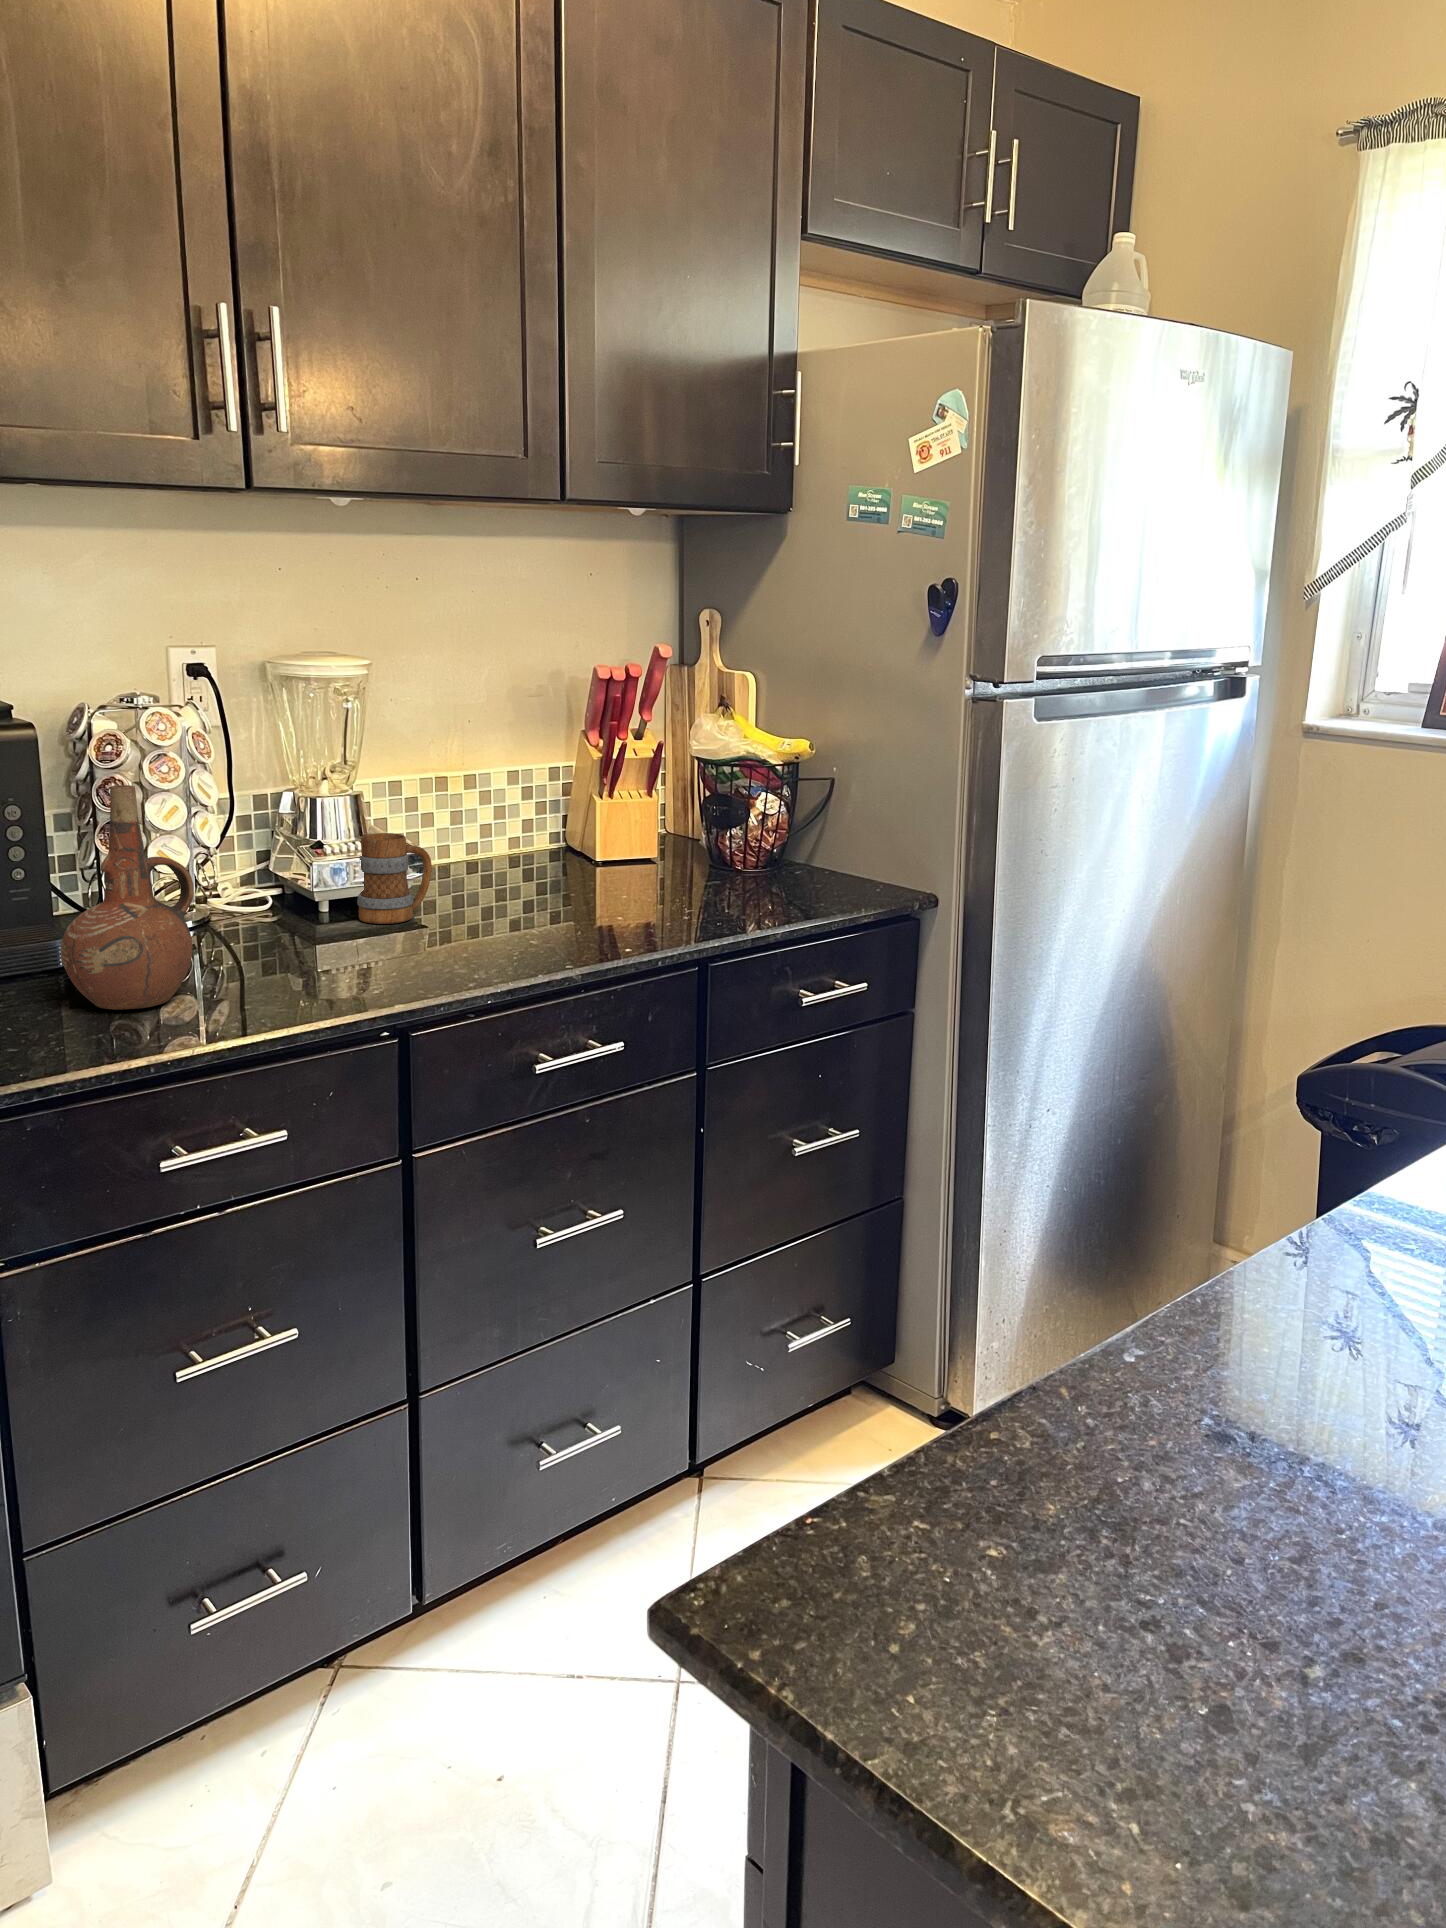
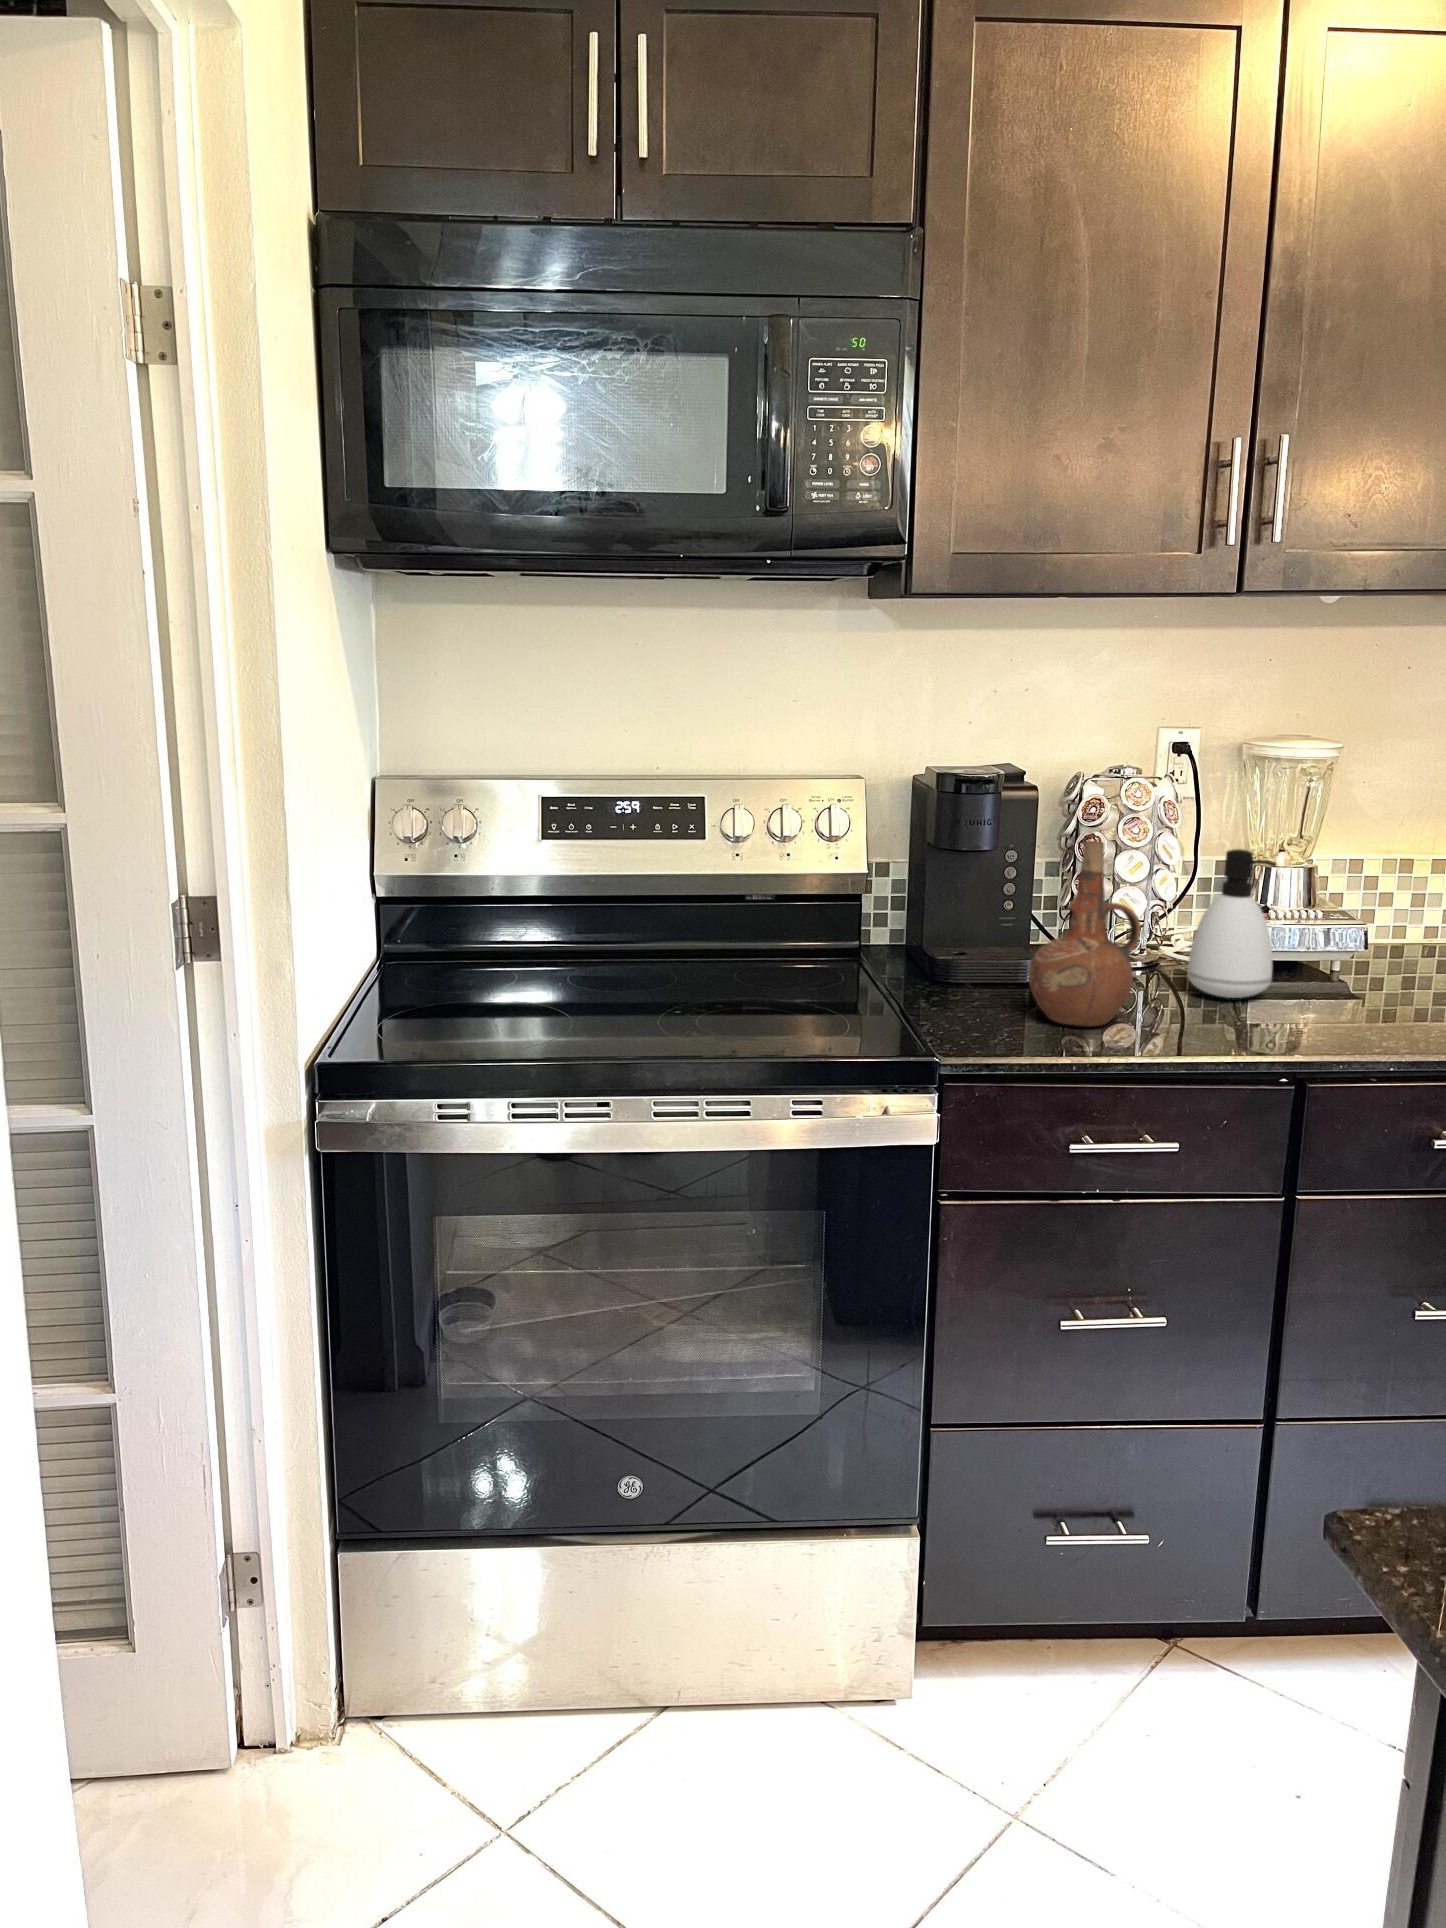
soap dispenser: none [247,781,339,947] -> present [1187,849,1276,998]
mug: present [357,833,432,924] -> none [1294,905,1374,990]

